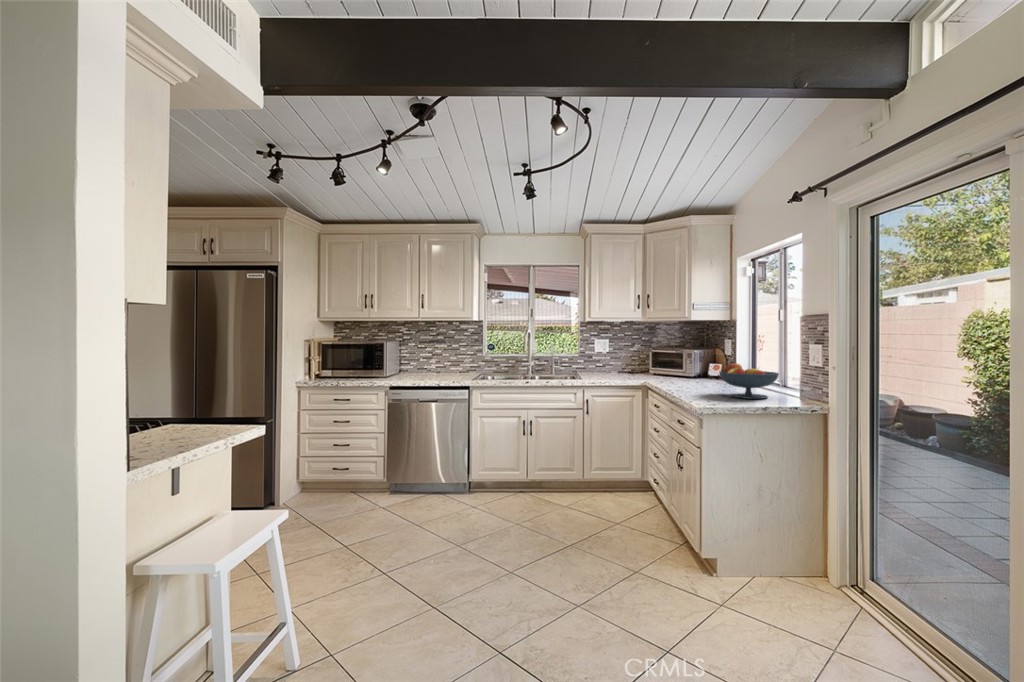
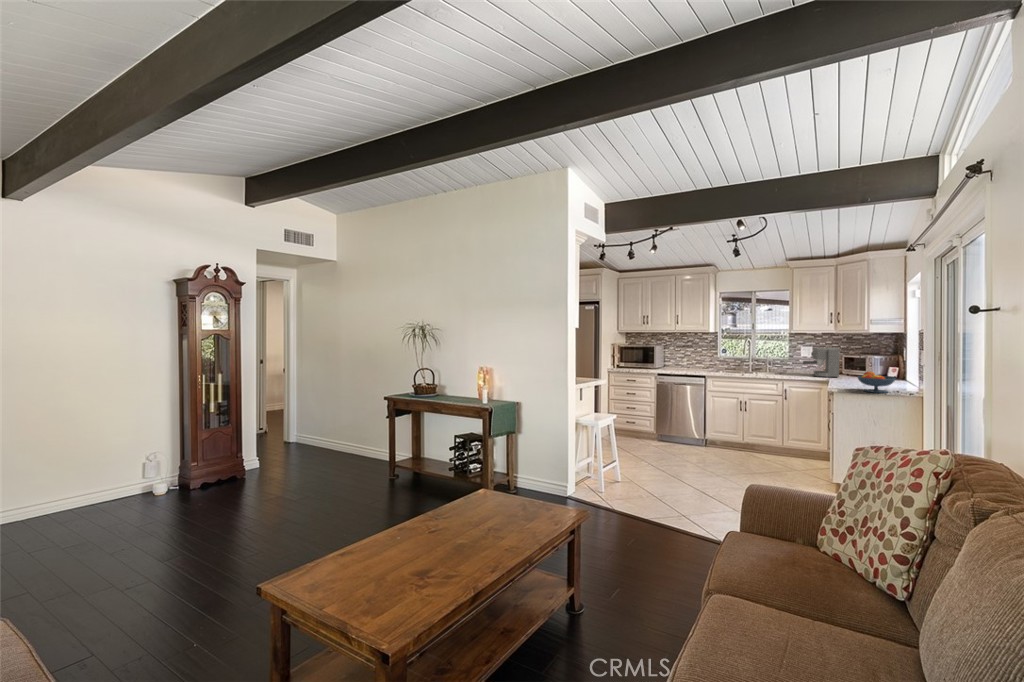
coffee maker: none [607,337,655,380] -> present [803,348,839,377]

